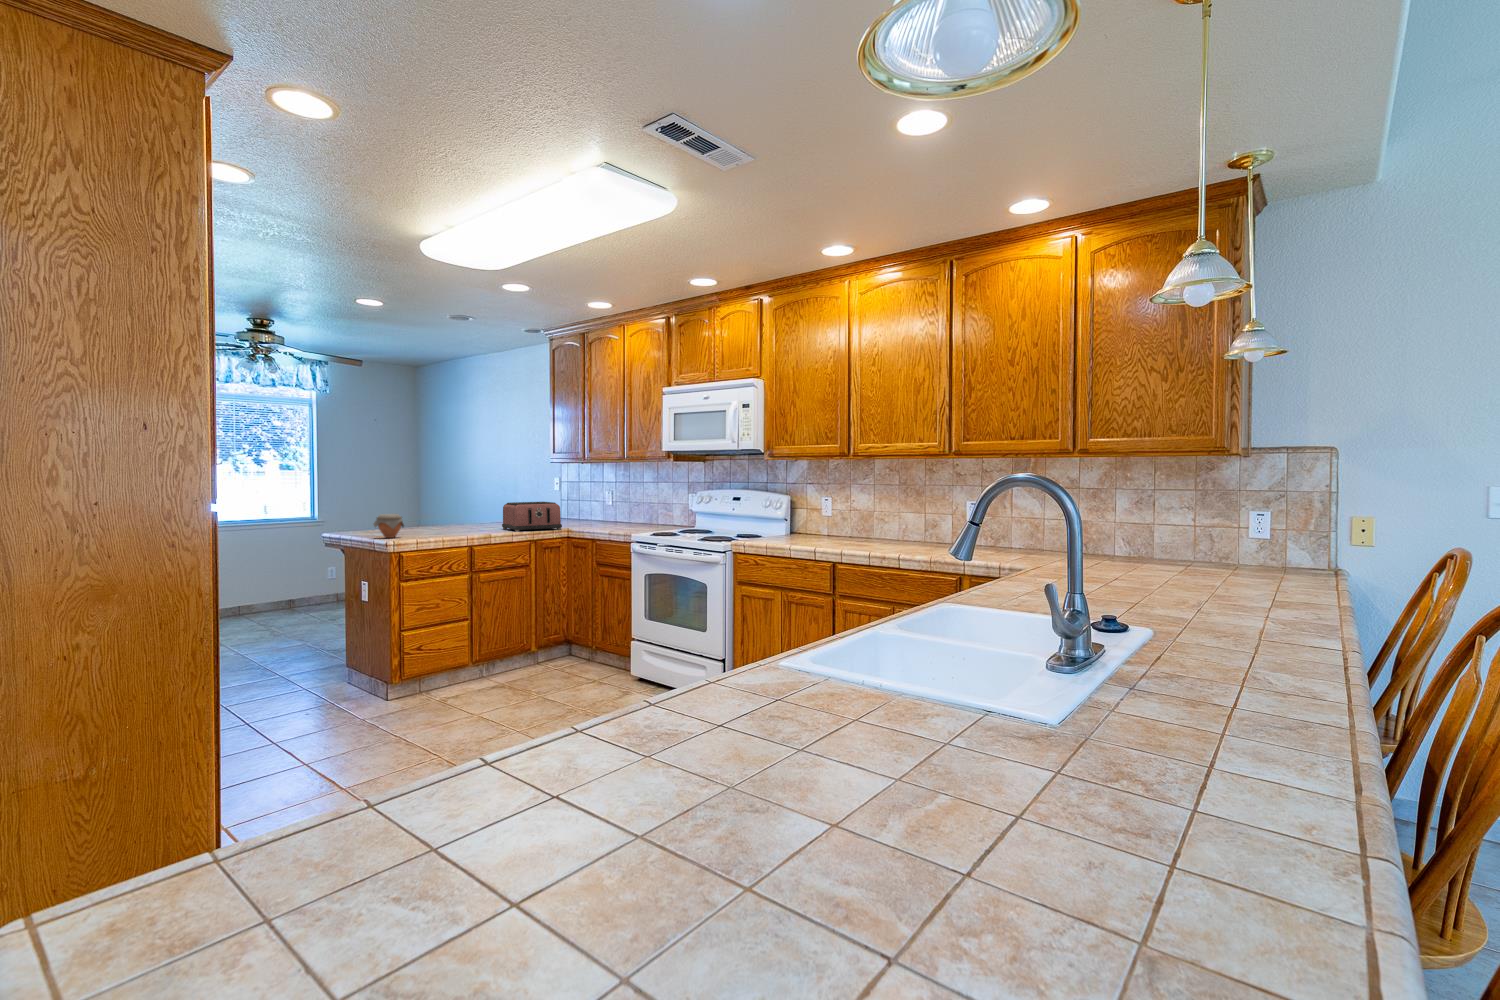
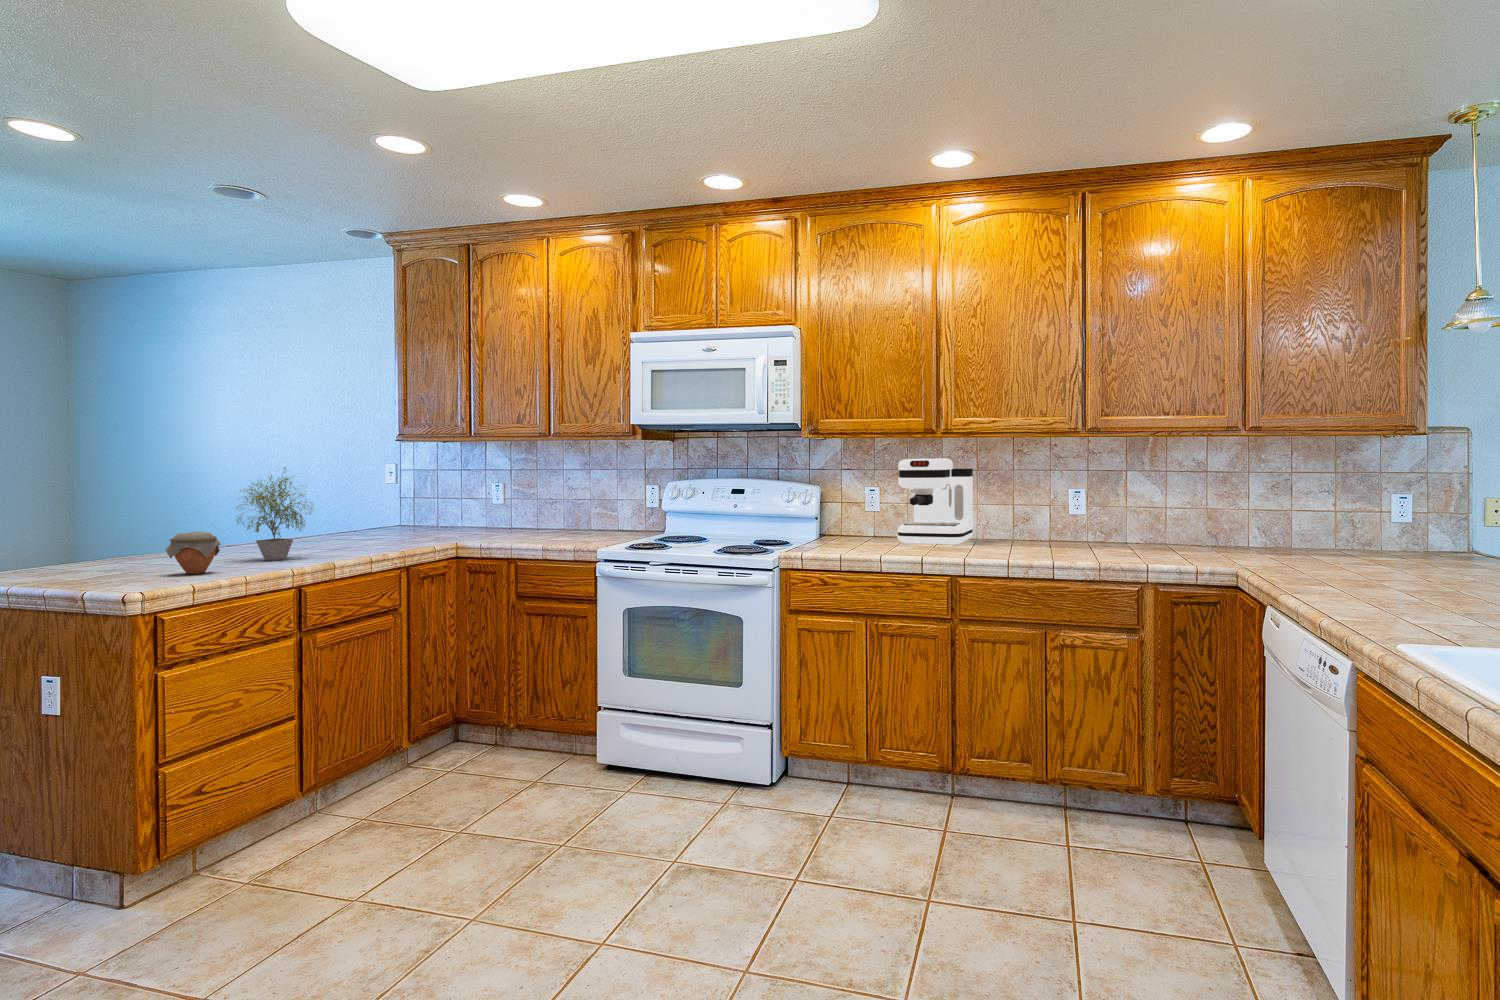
coffee maker: none [823,475,891,543] -> present [897,459,973,546]
potted plant: none [432,476,483,533] -> present [237,467,313,561]
toaster: present [502,502,562,532] -> none [326,505,435,554]

